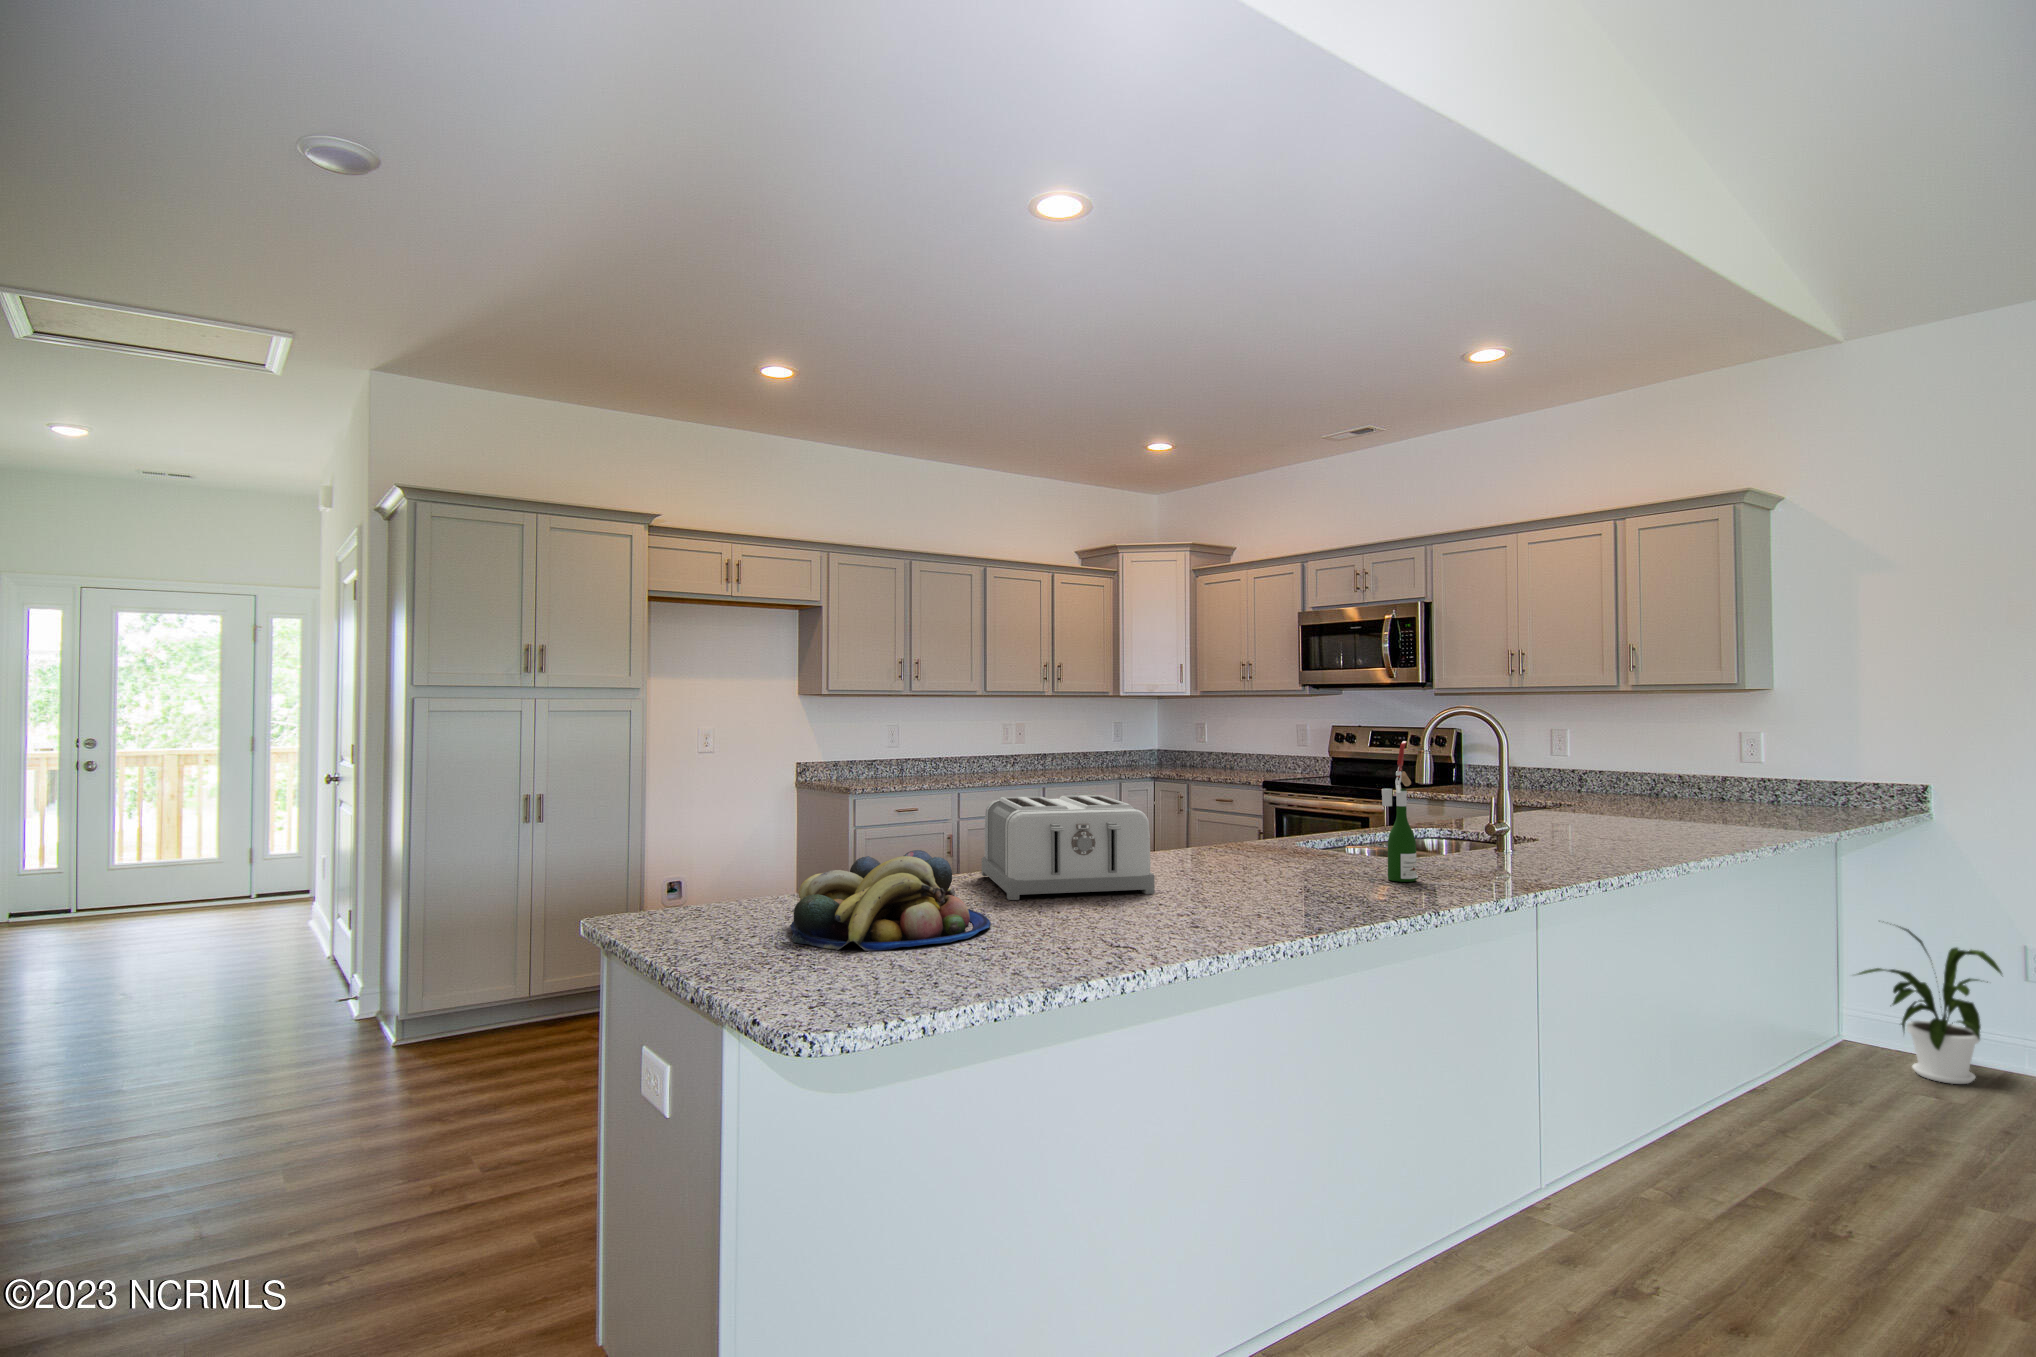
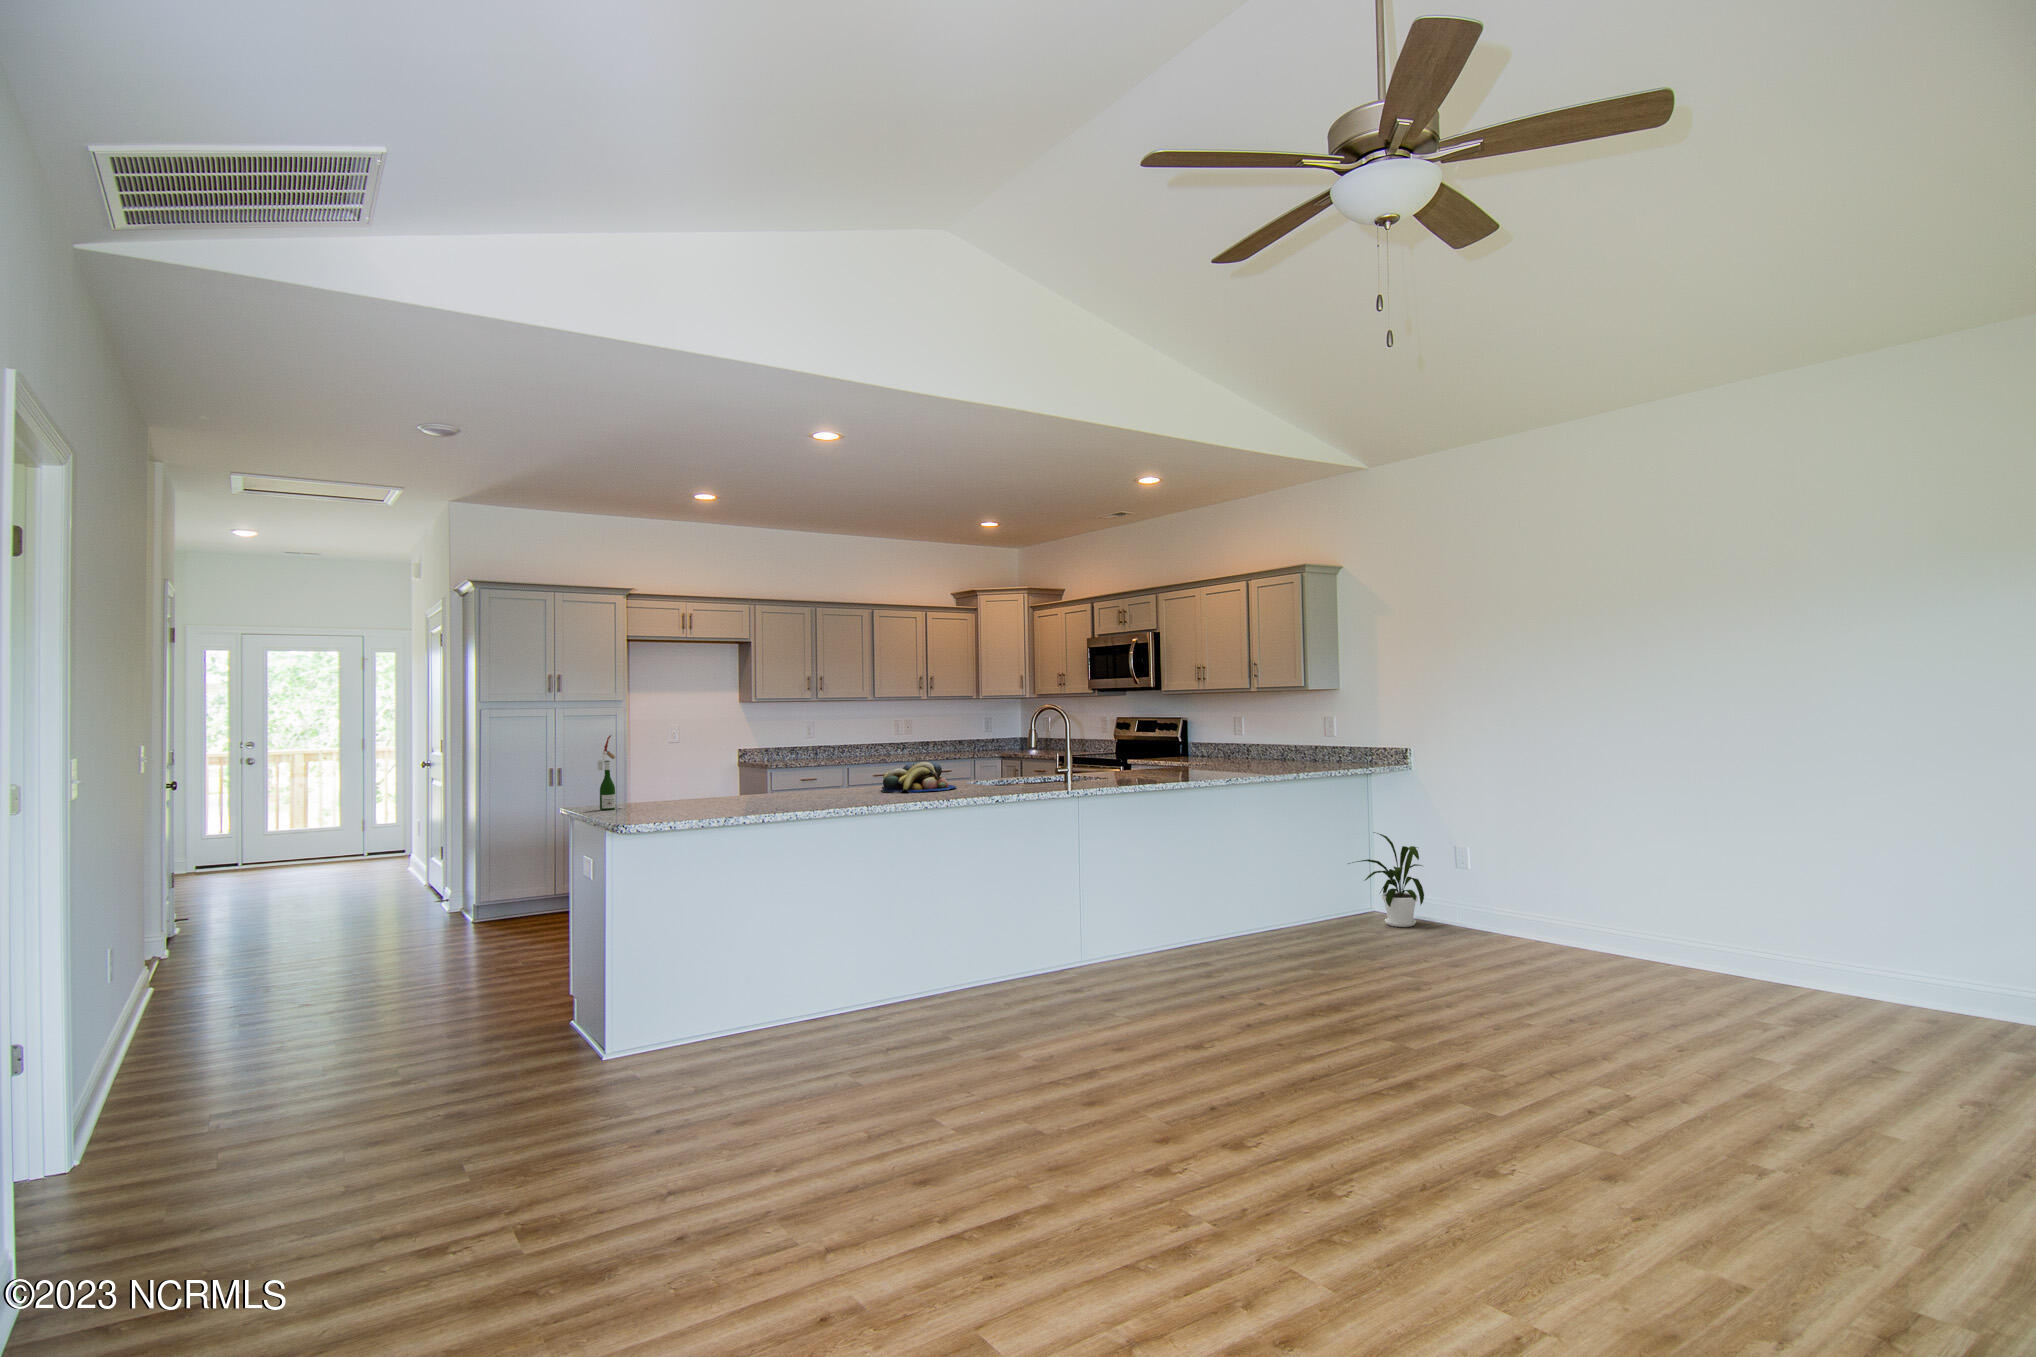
wine bottle: present [1382,741,1418,882] -> present [597,735,622,810]
toaster: present [982,795,1155,900] -> none [767,754,841,802]
fruit bowl: present [790,850,991,951] -> present [882,762,956,793]

